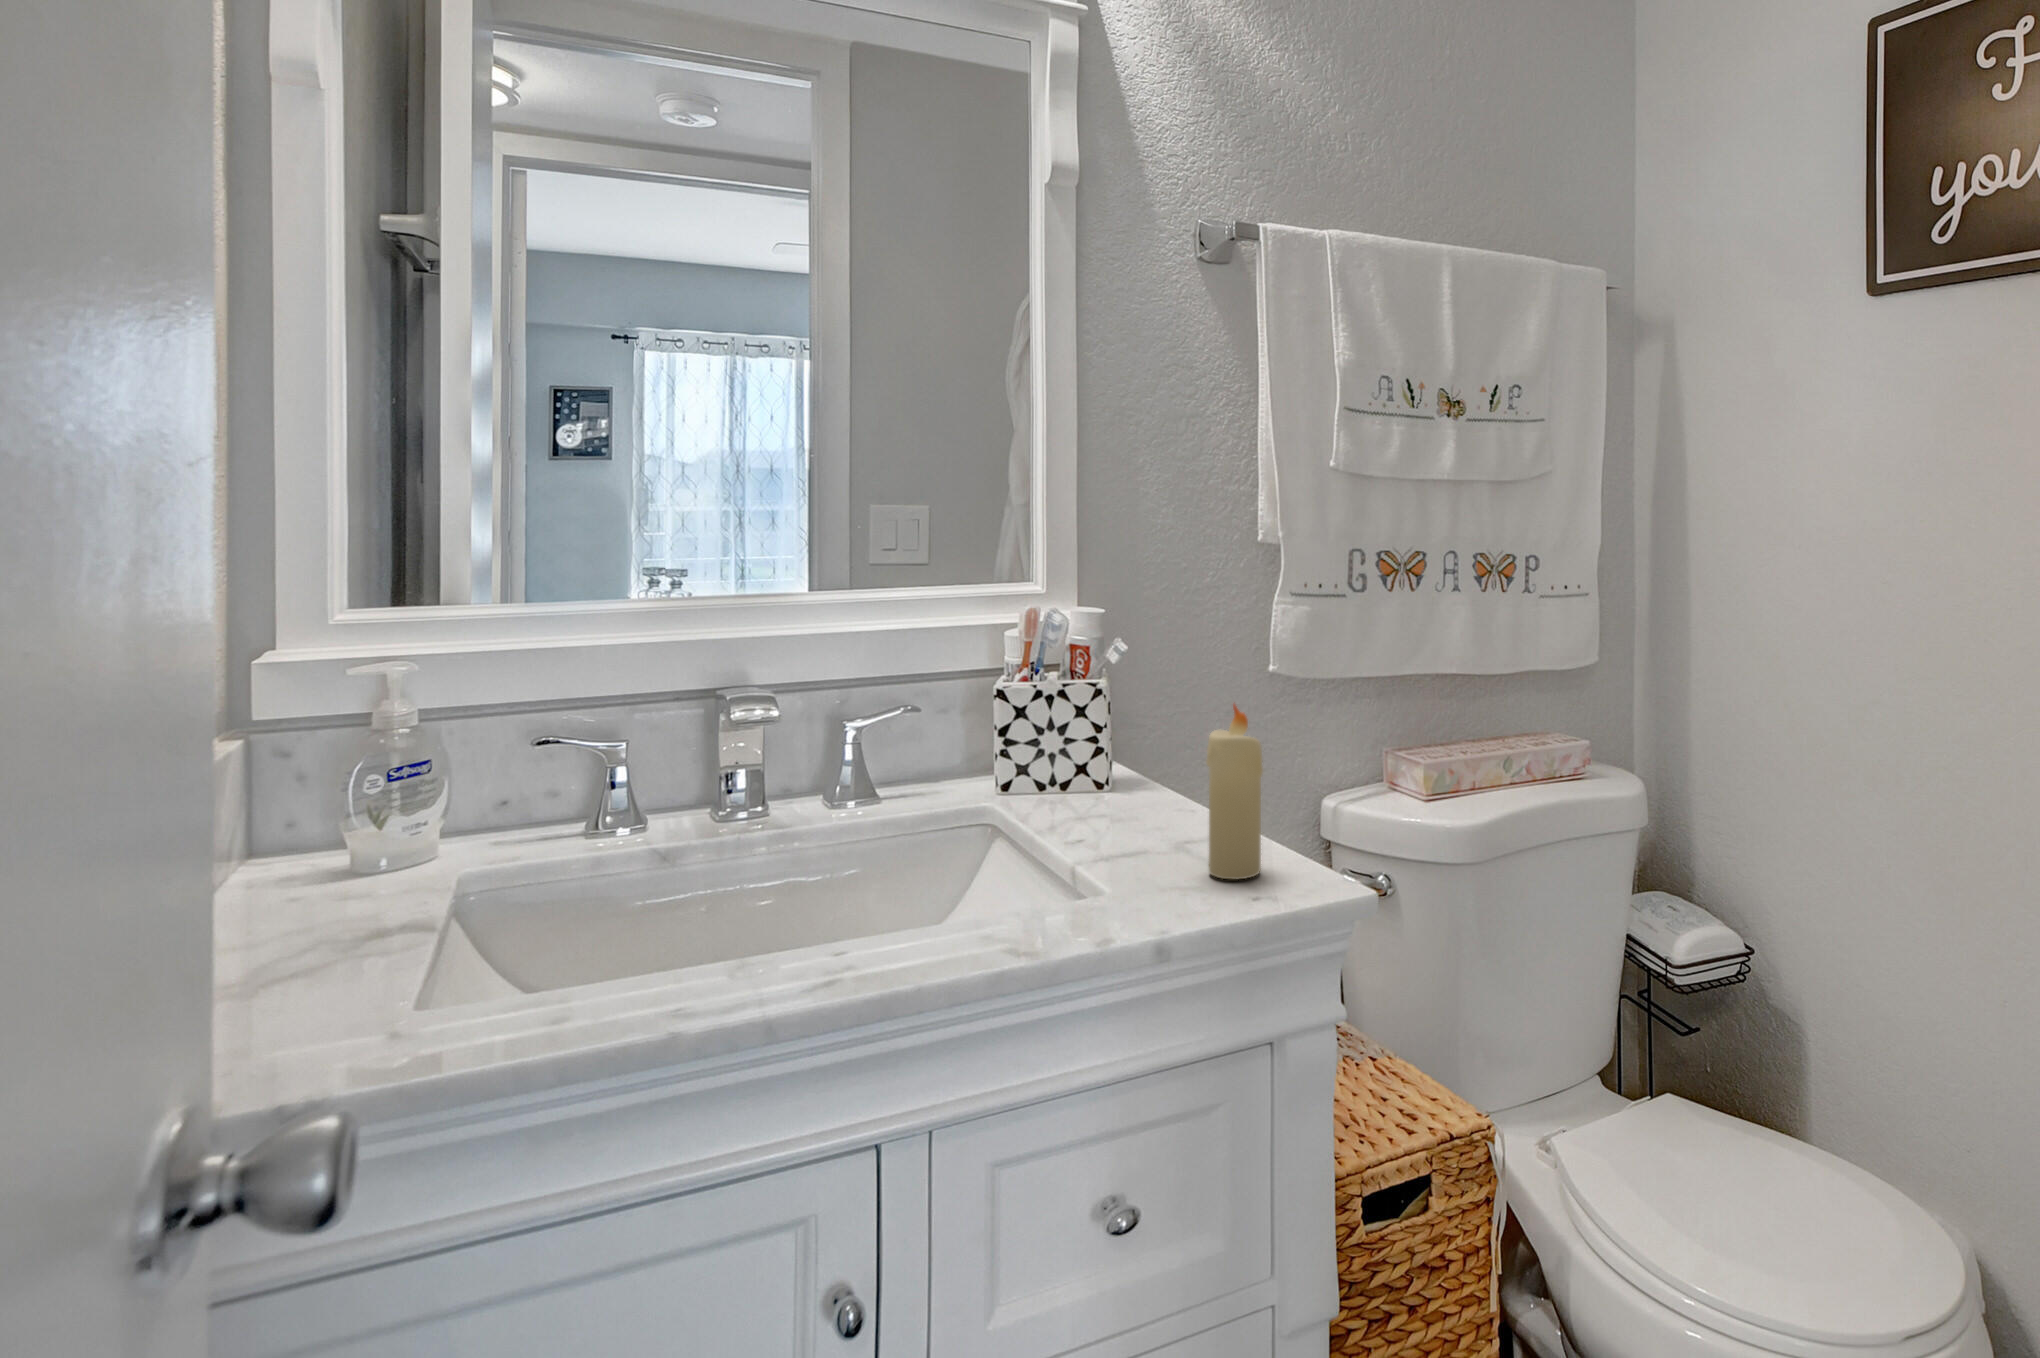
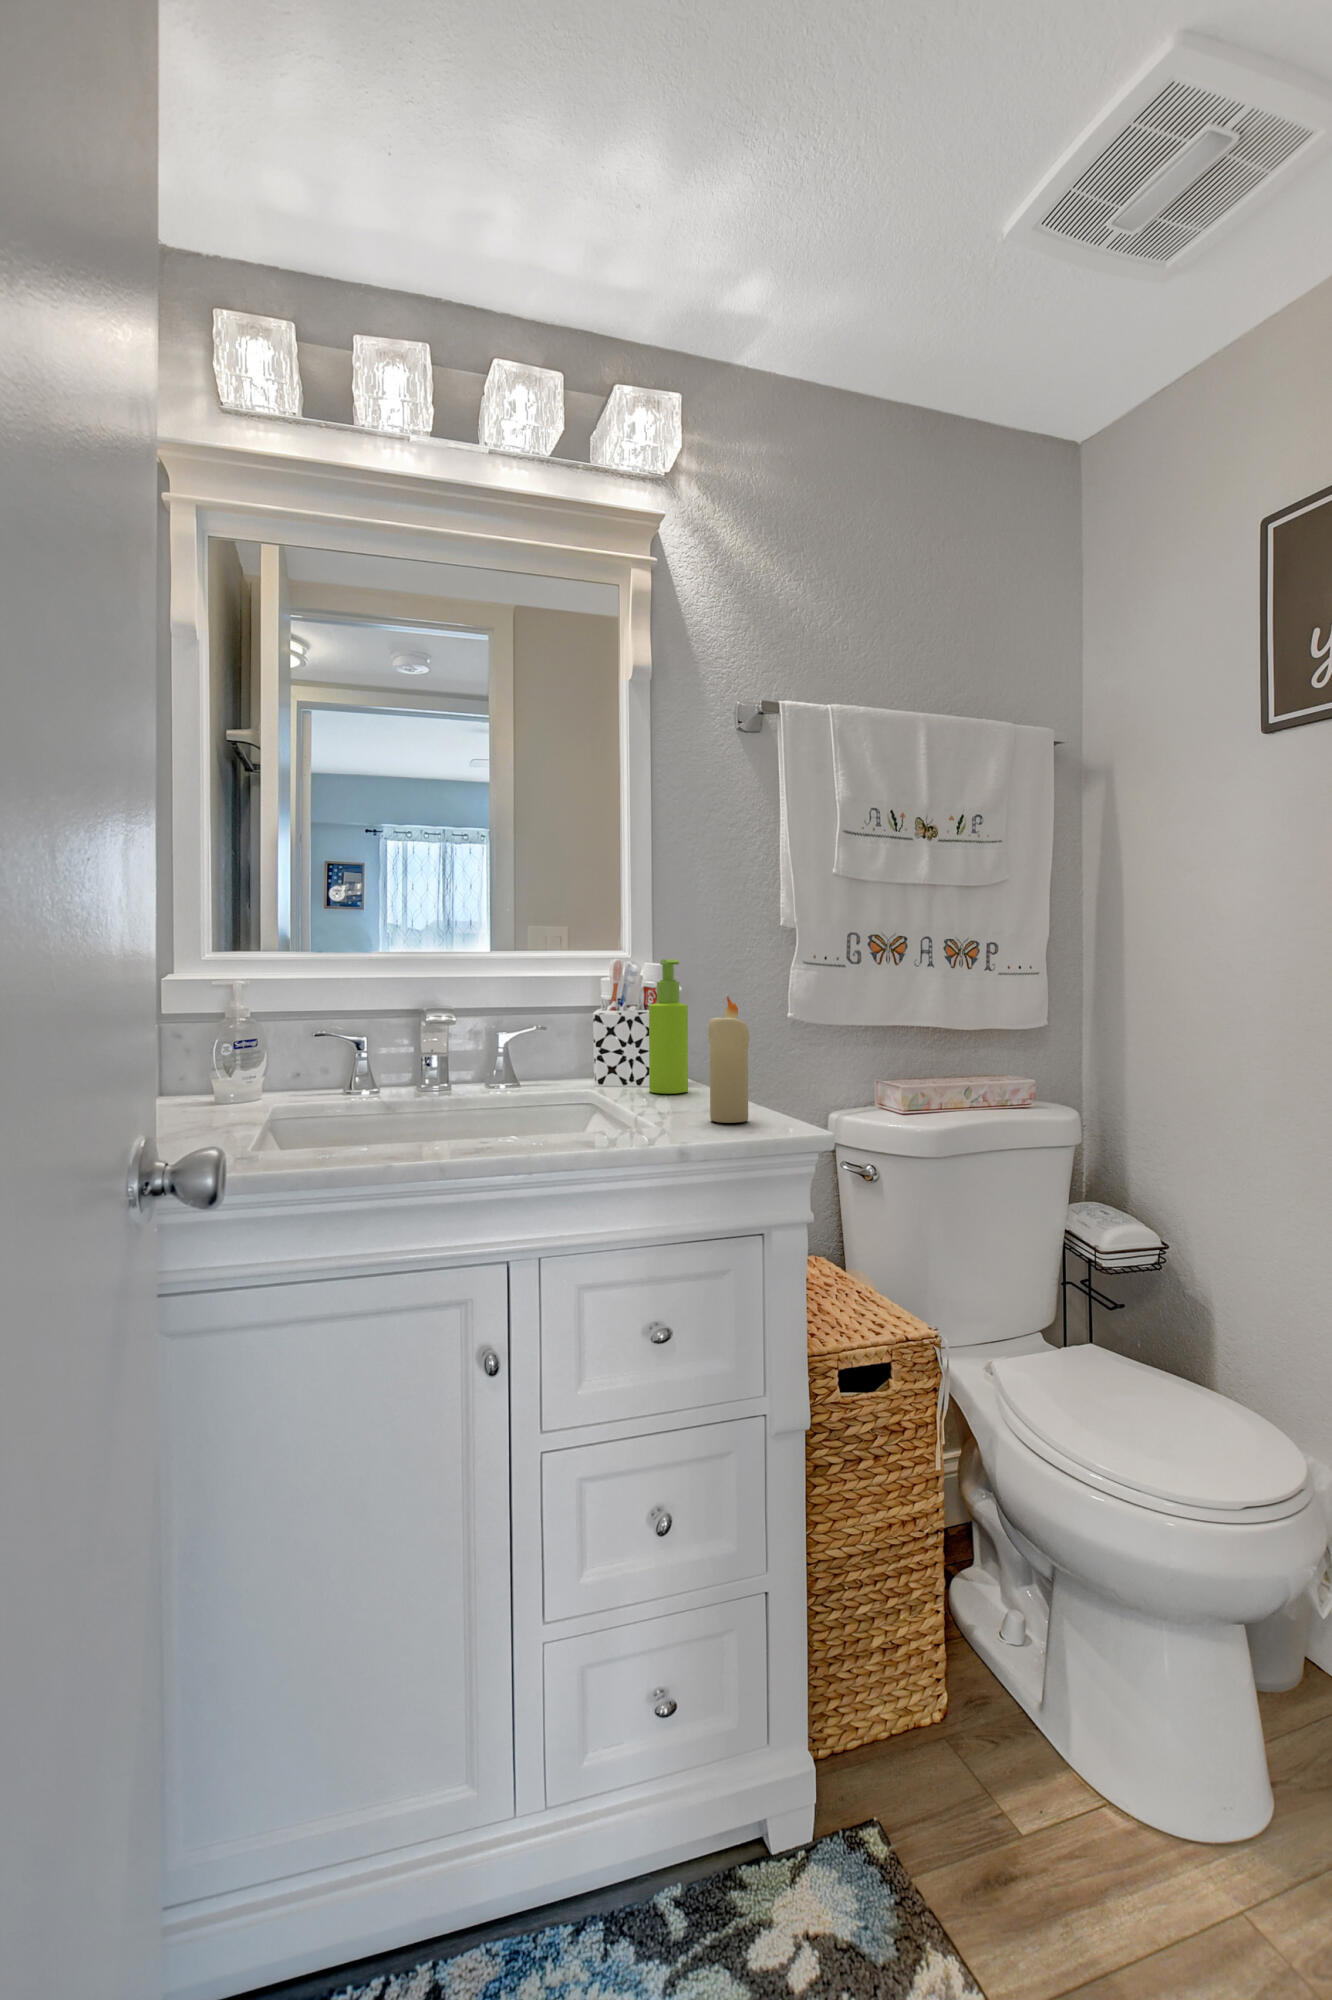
soap dispenser: none [1090,620,1147,818] -> present [649,959,688,1094]

